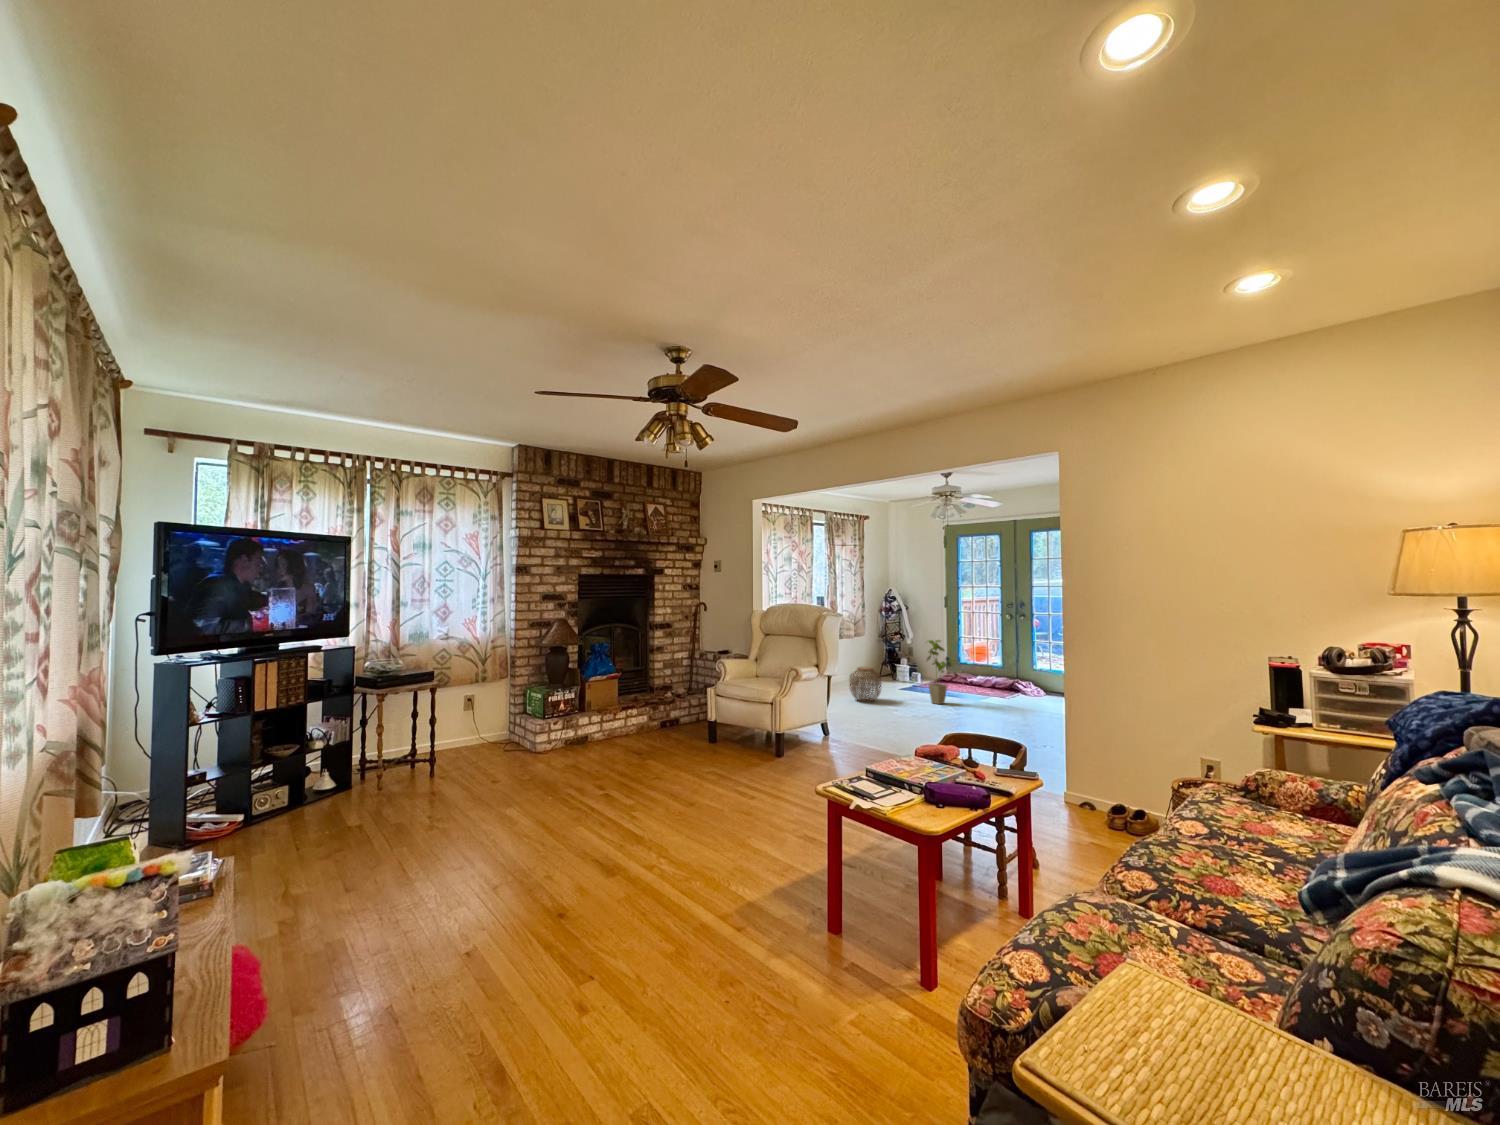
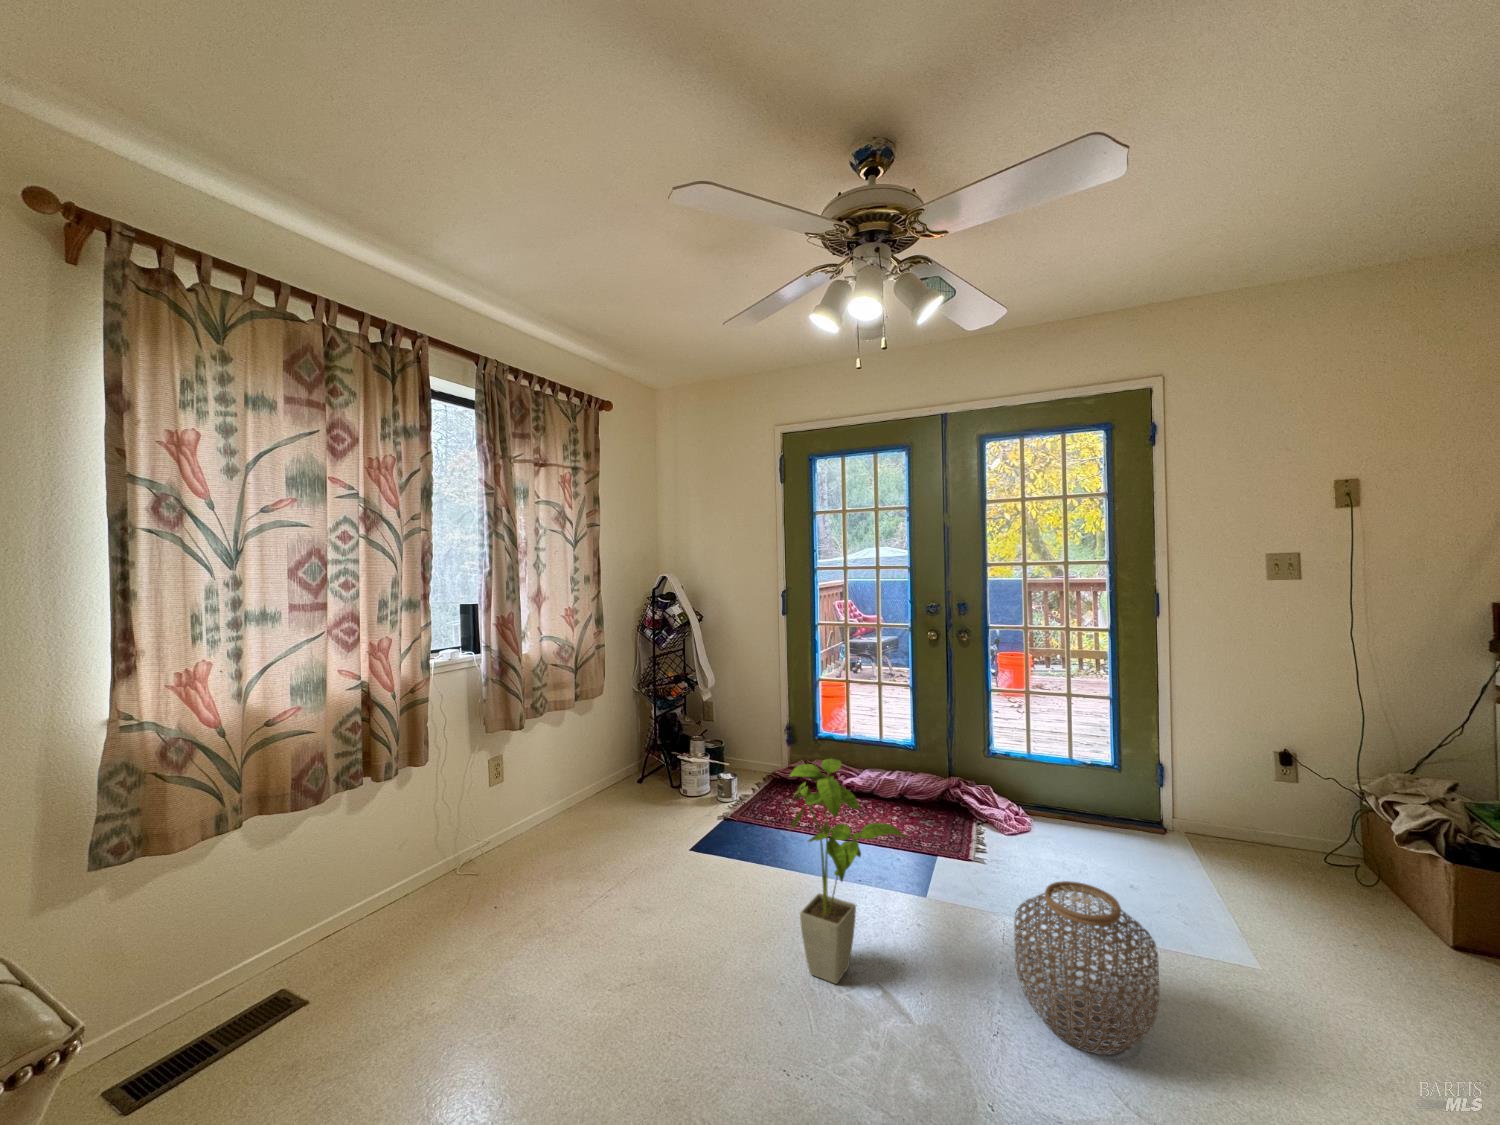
woven basket: present [850,667,881,702] -> present [1014,881,1160,1055]

